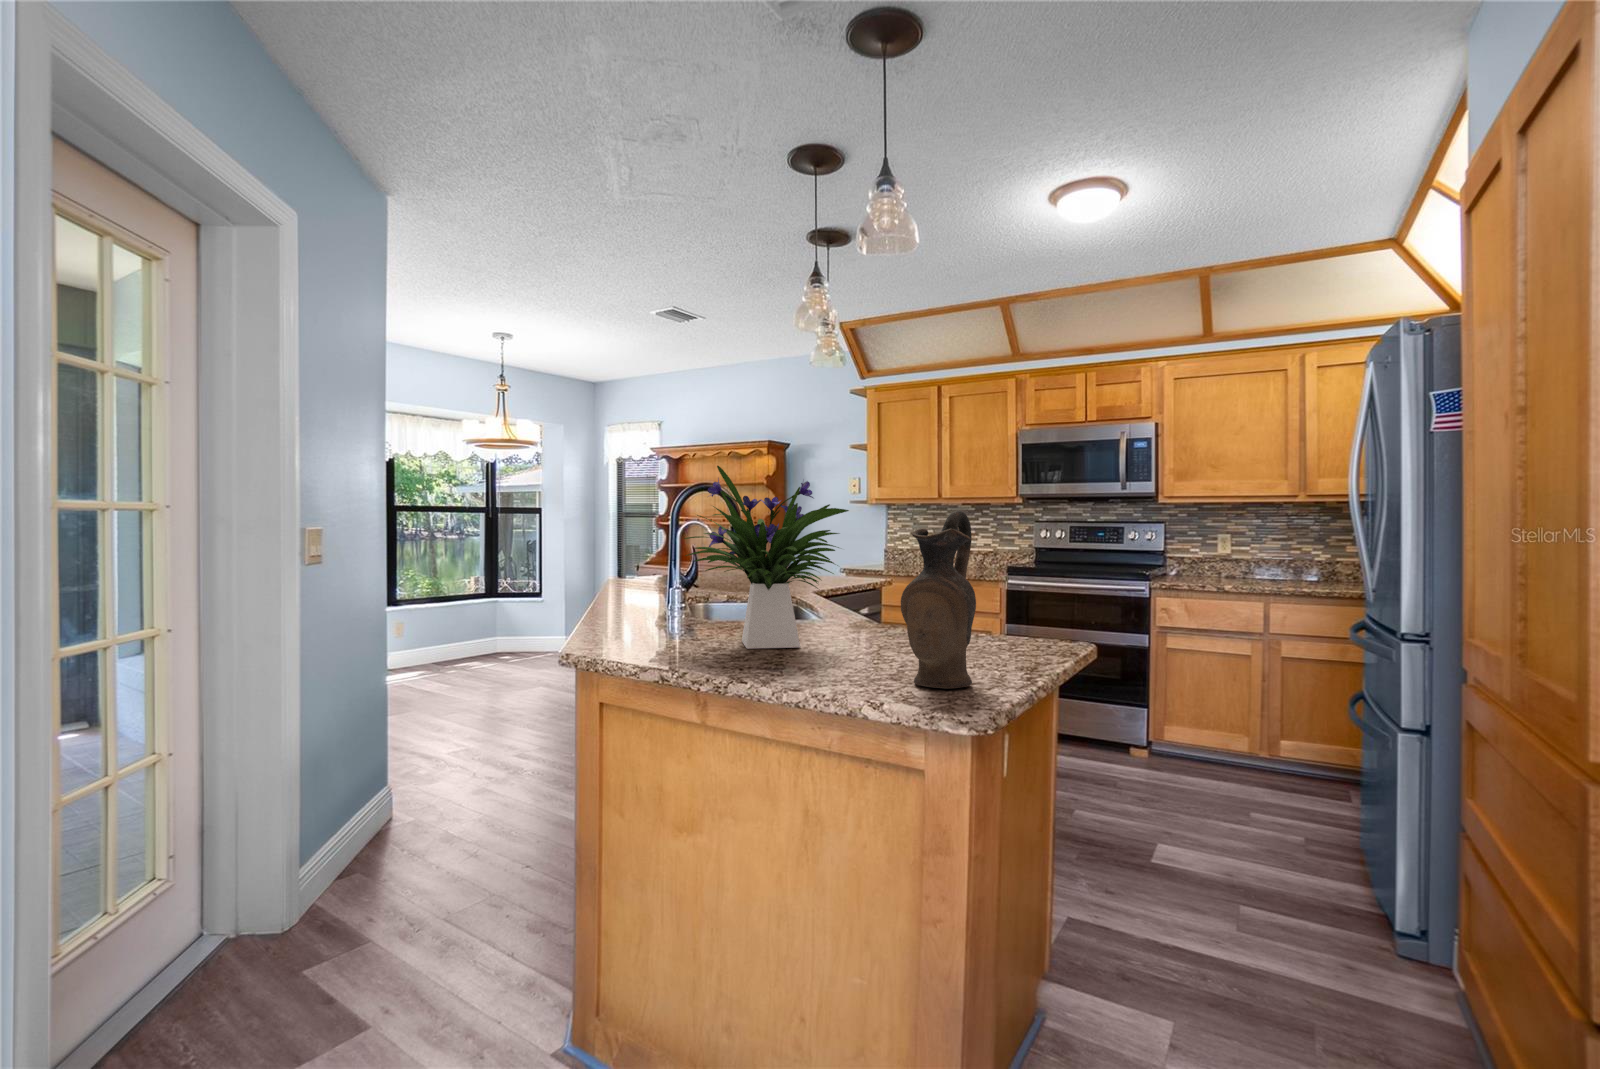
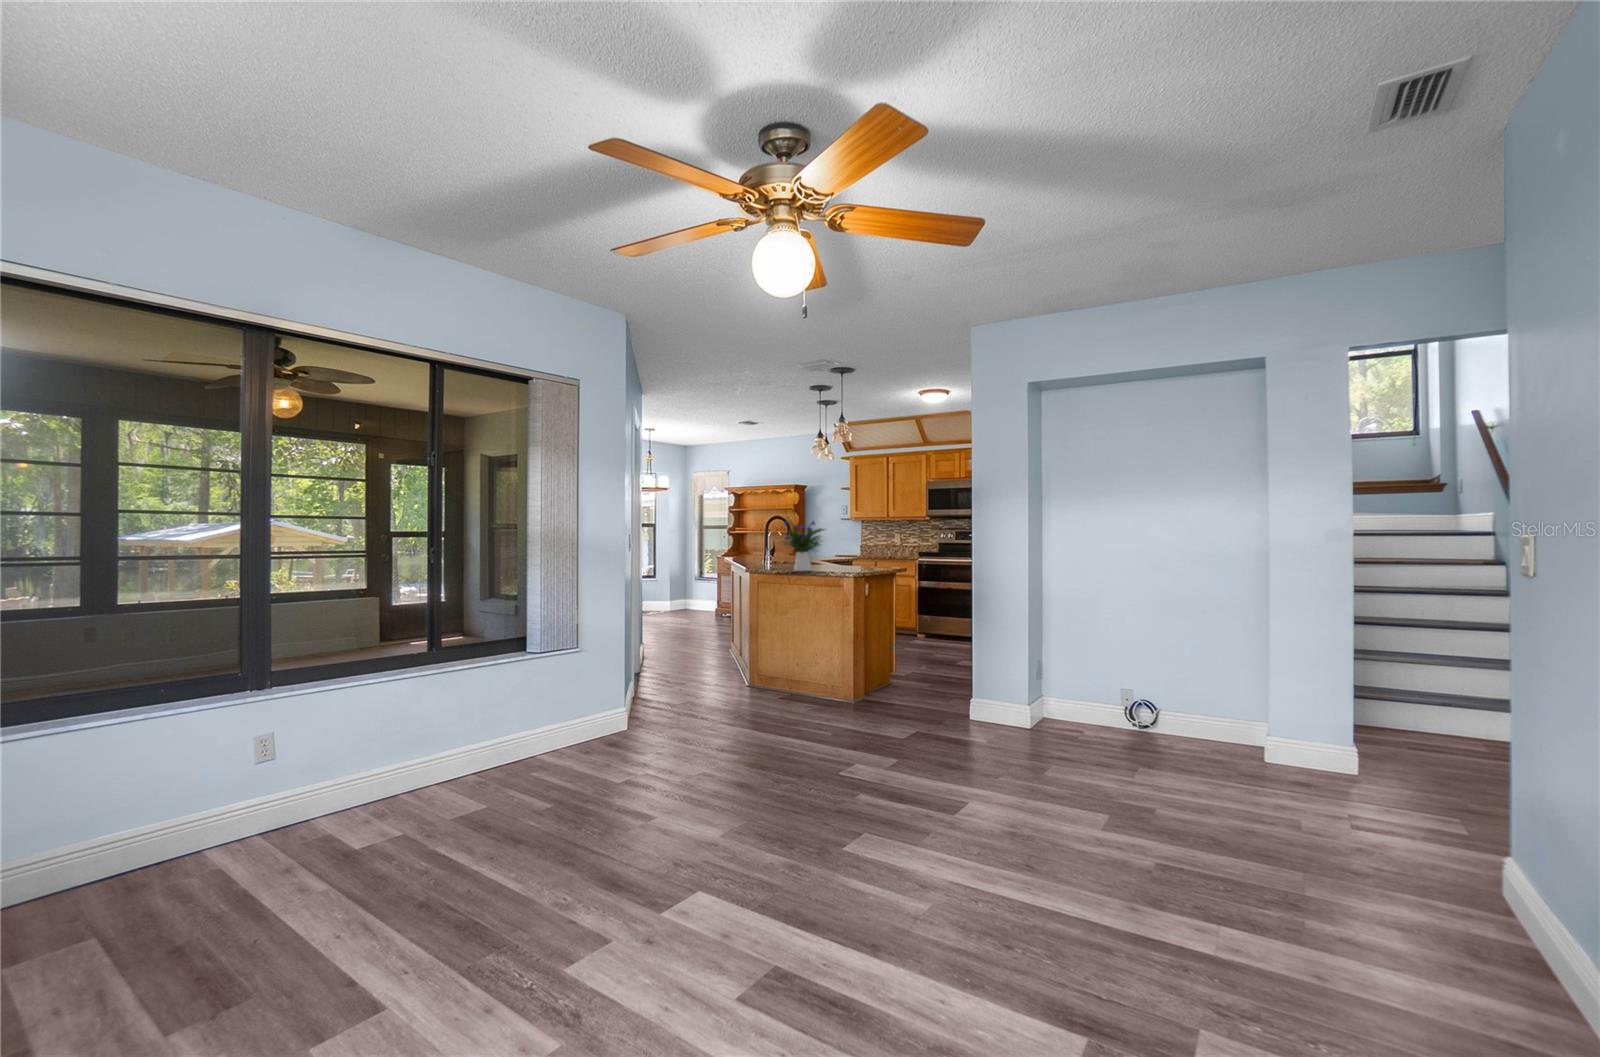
ceramic pitcher: present [901,510,976,688] -> none [837,530,856,575]

